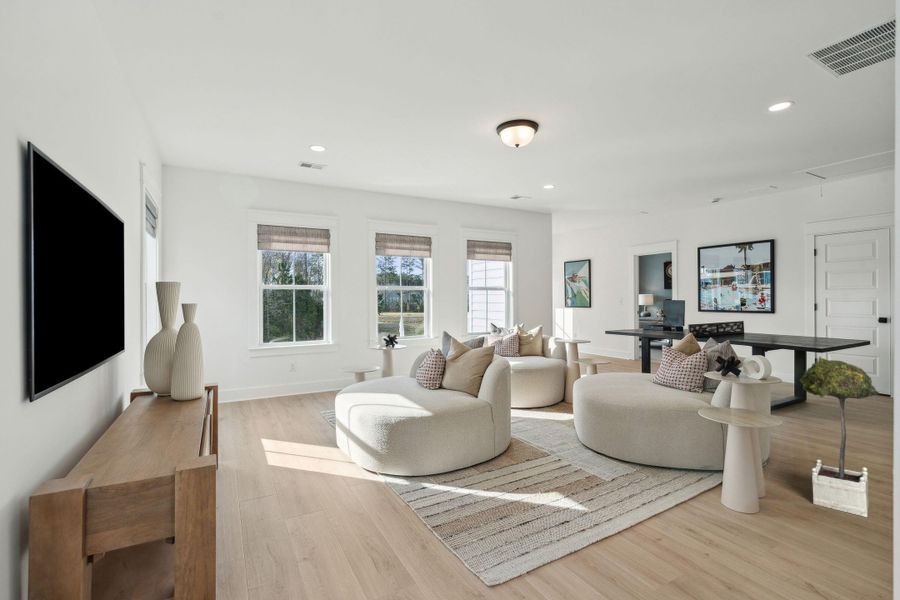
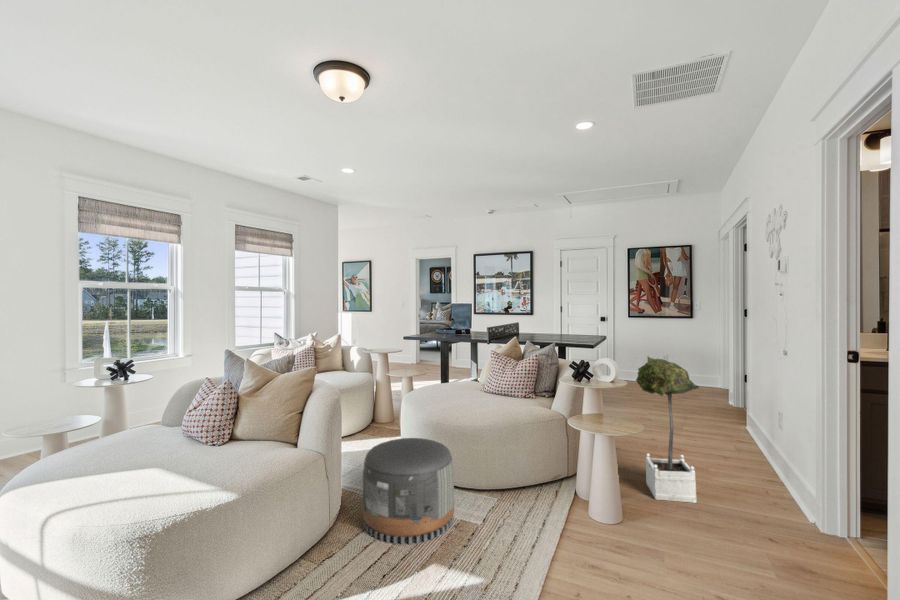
pouf: none [521,406,591,479] -> present [363,438,454,544]

